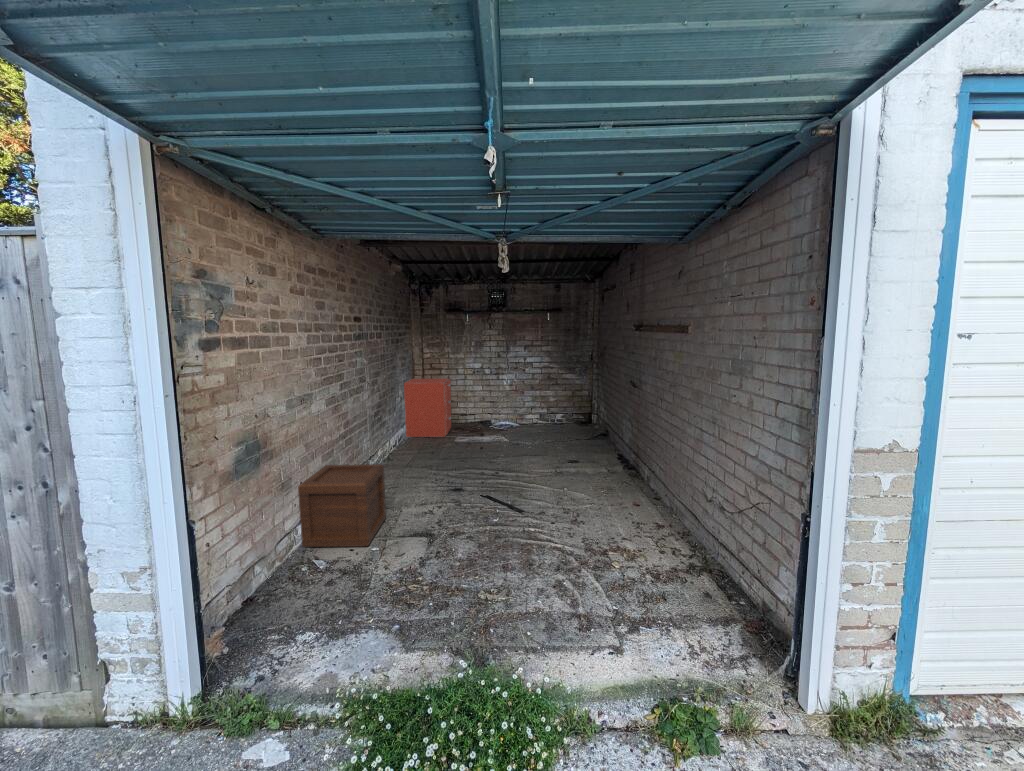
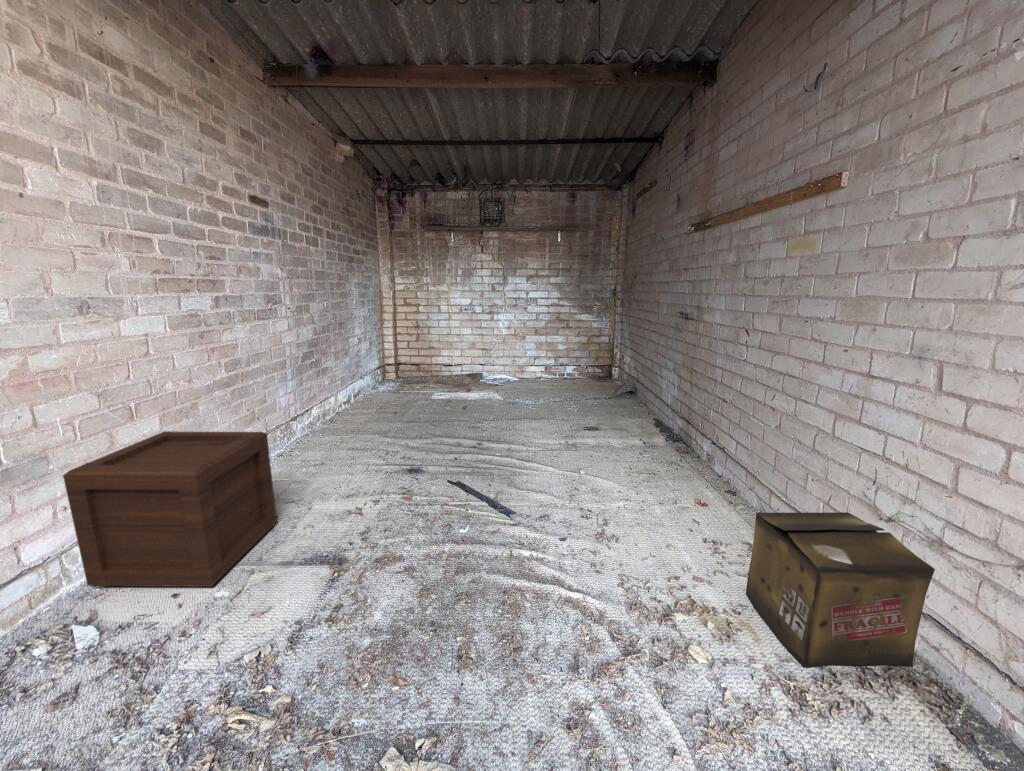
filing cabinet: present [404,378,451,437] -> none [362,316,430,392]
cardboard box: none [648,499,718,569] -> present [746,512,935,668]

